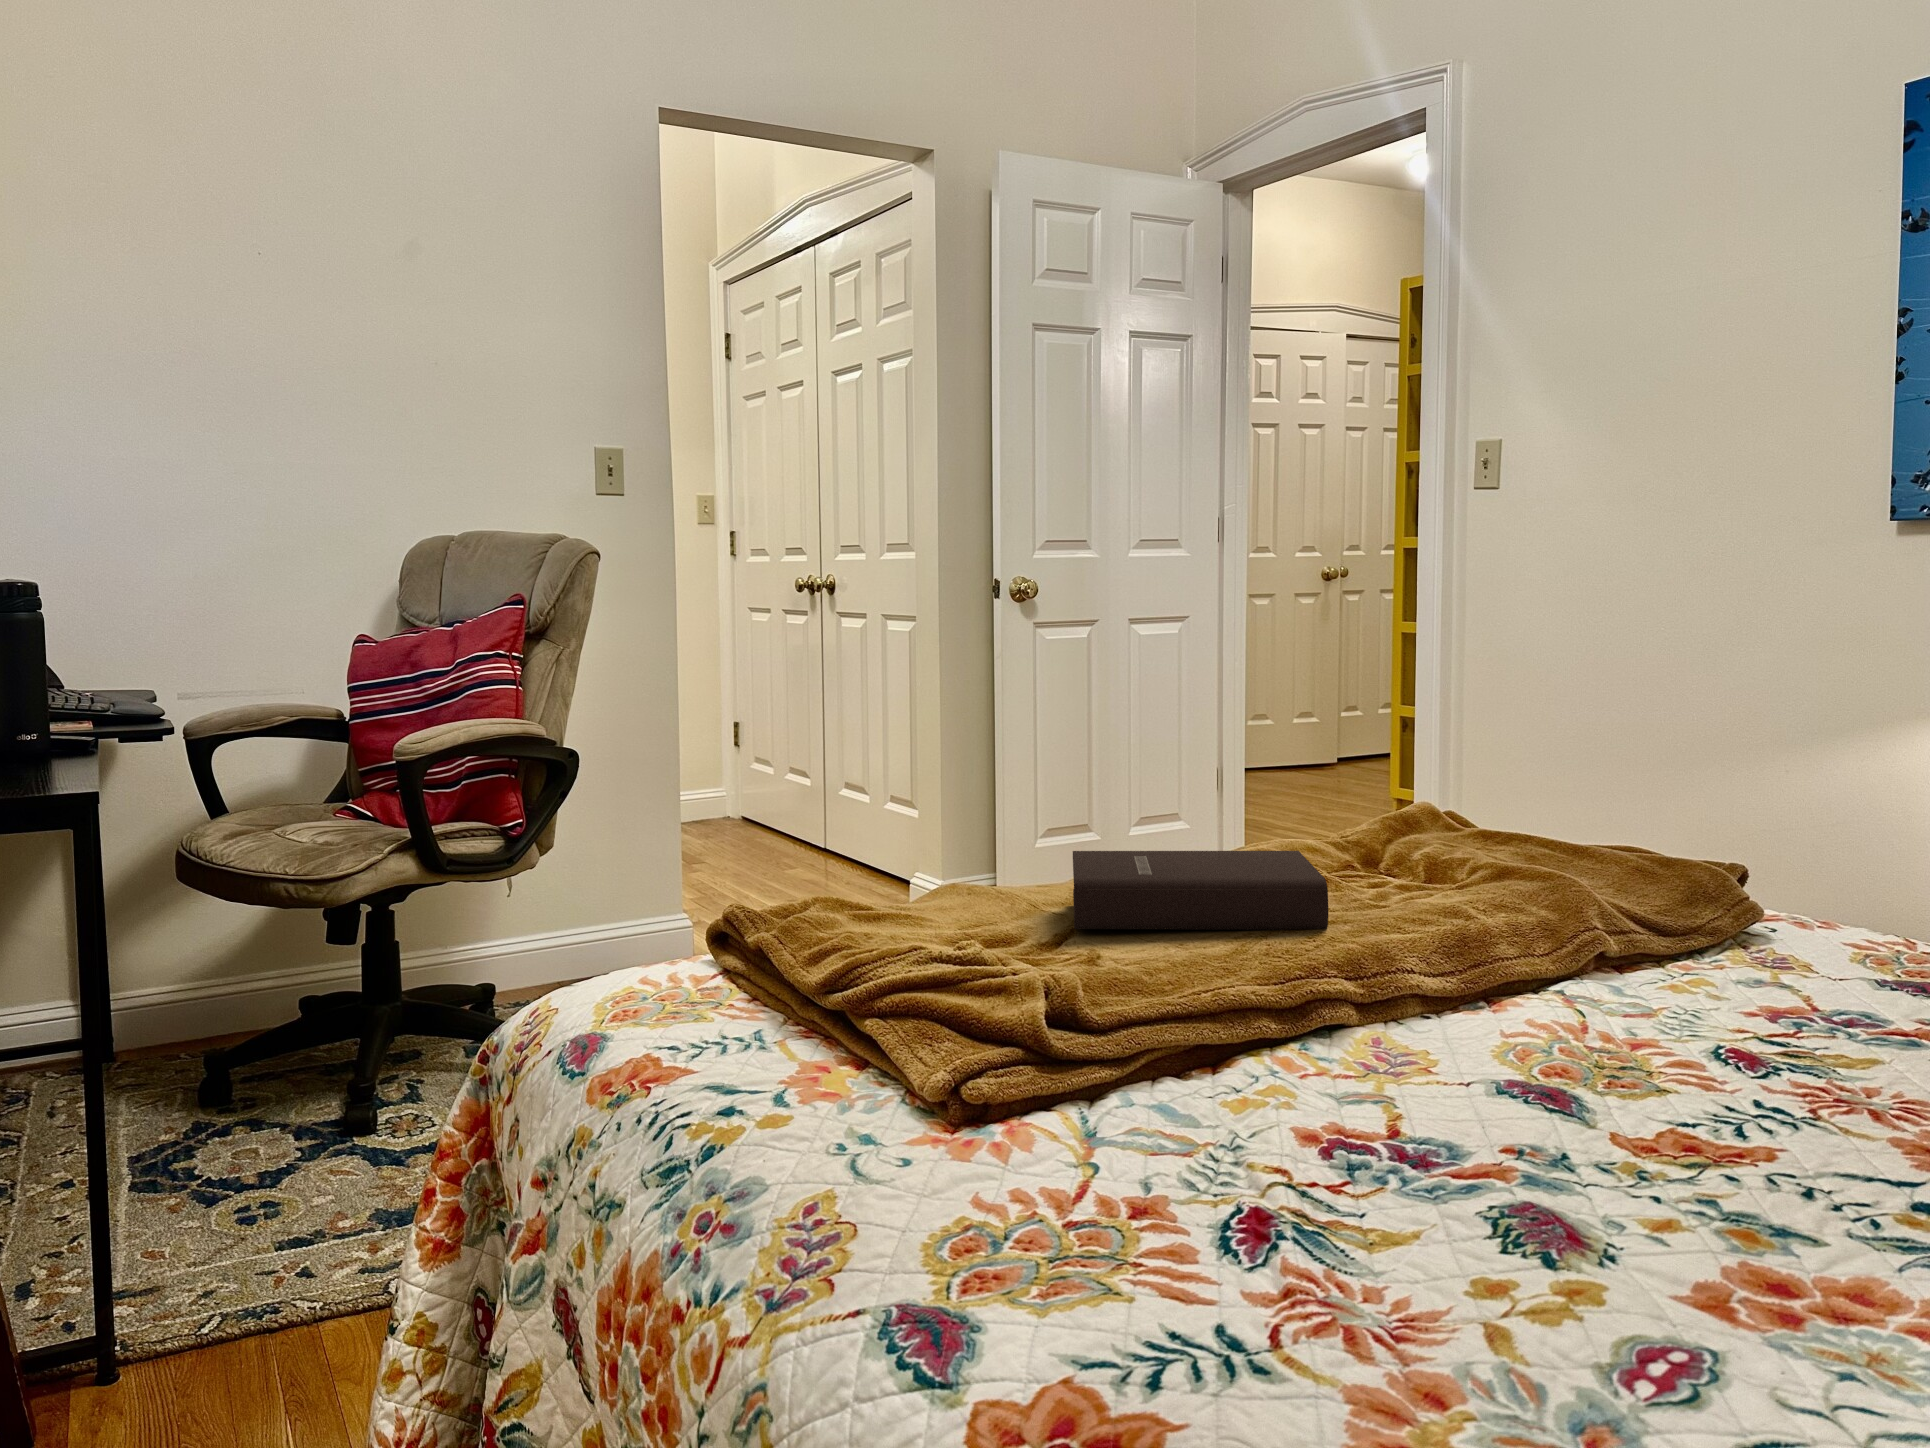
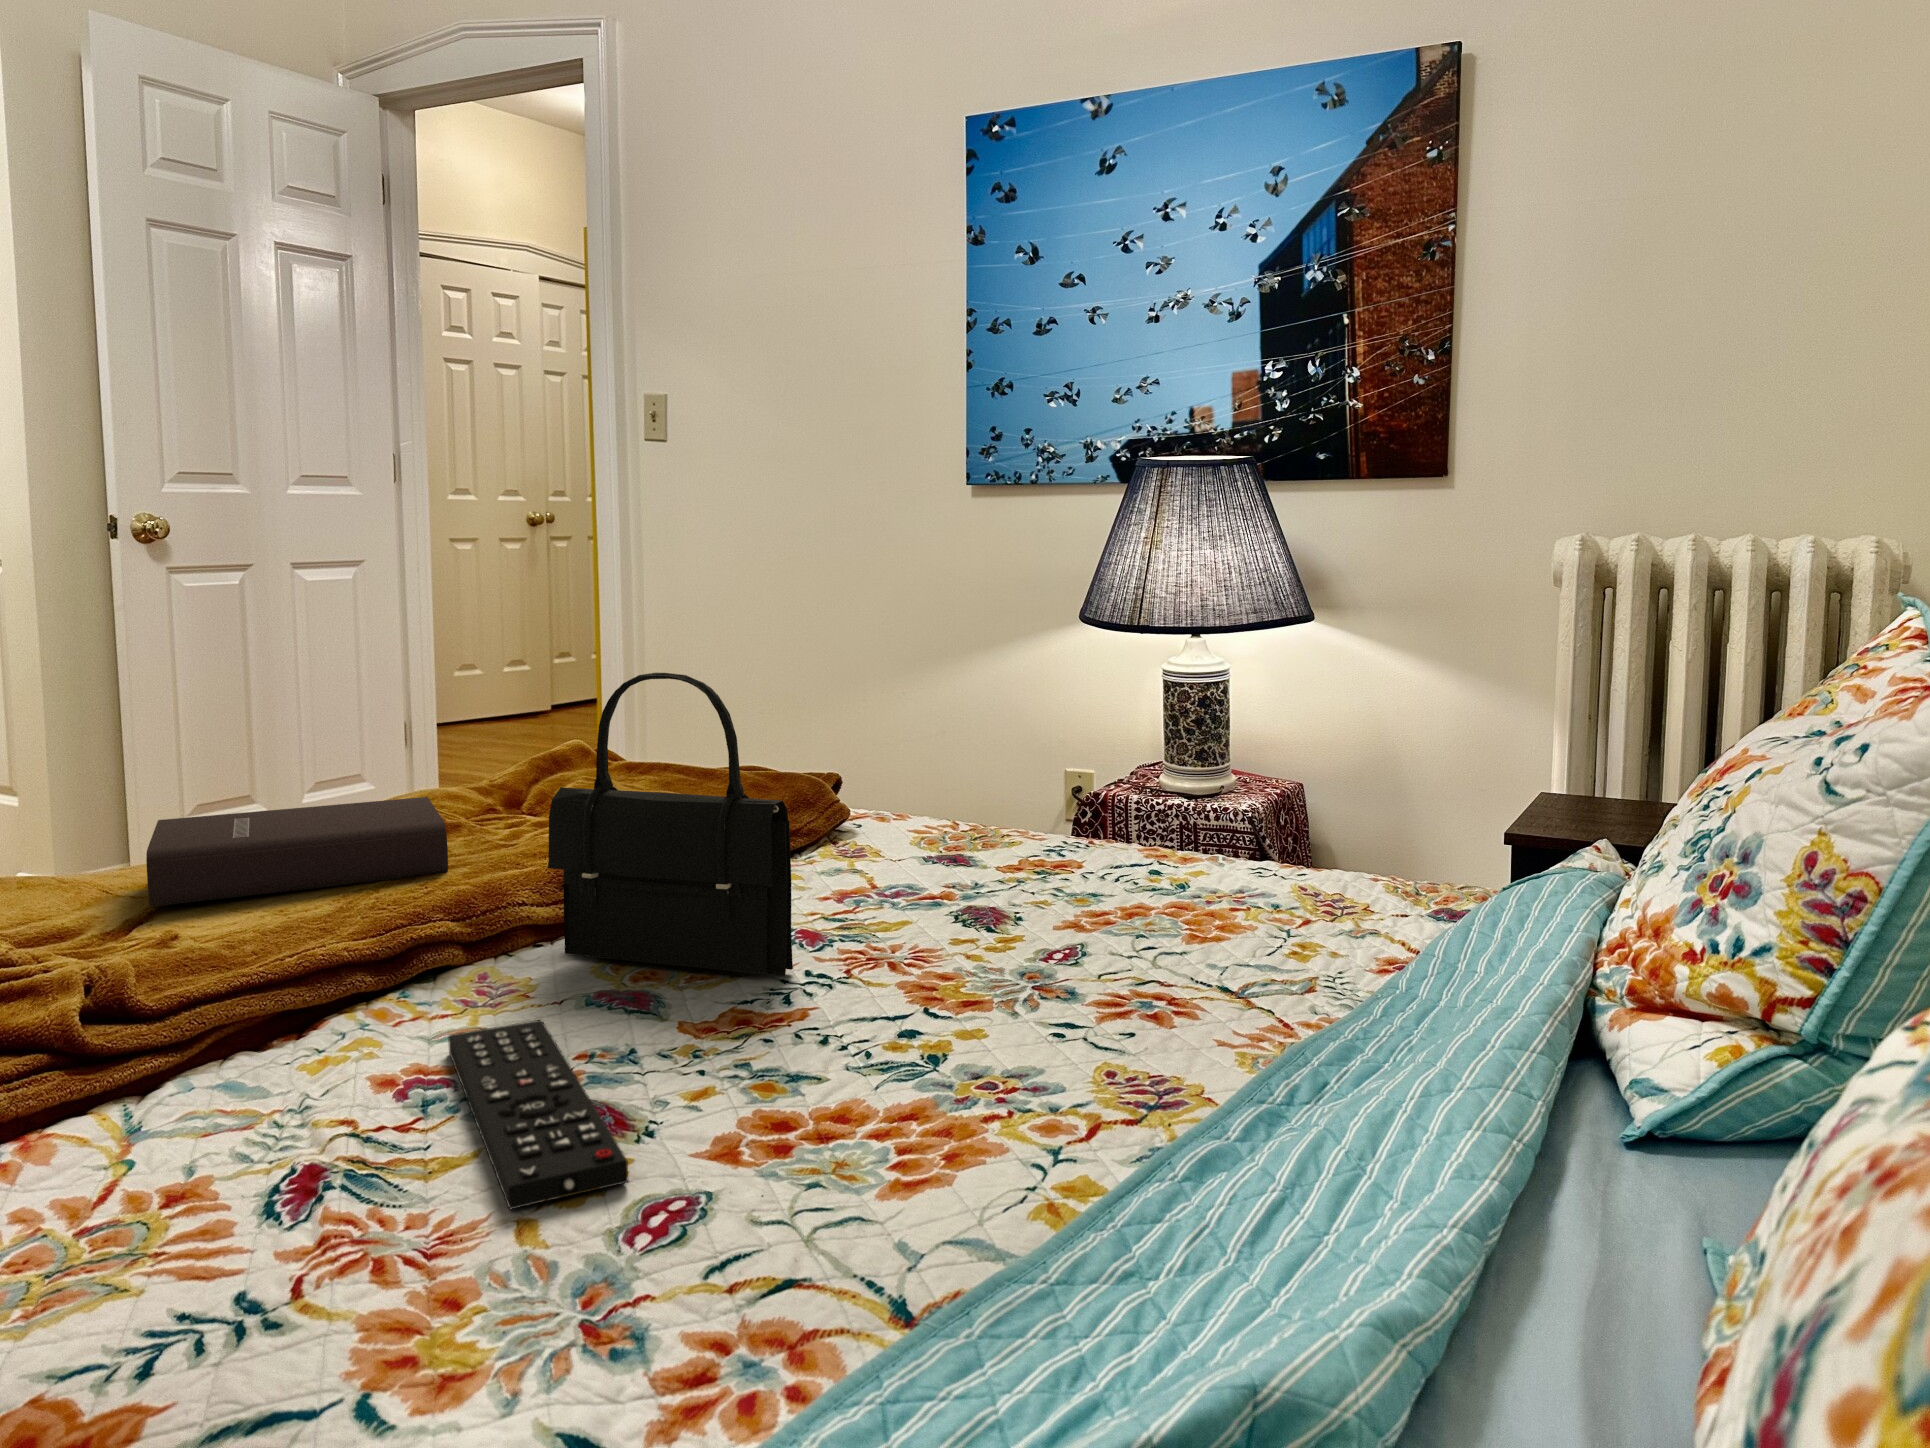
handbag: none [1441,741,1741,1102] -> present [548,673,793,976]
remote control: none [1360,1100,1602,1313] -> present [448,1020,628,1209]

